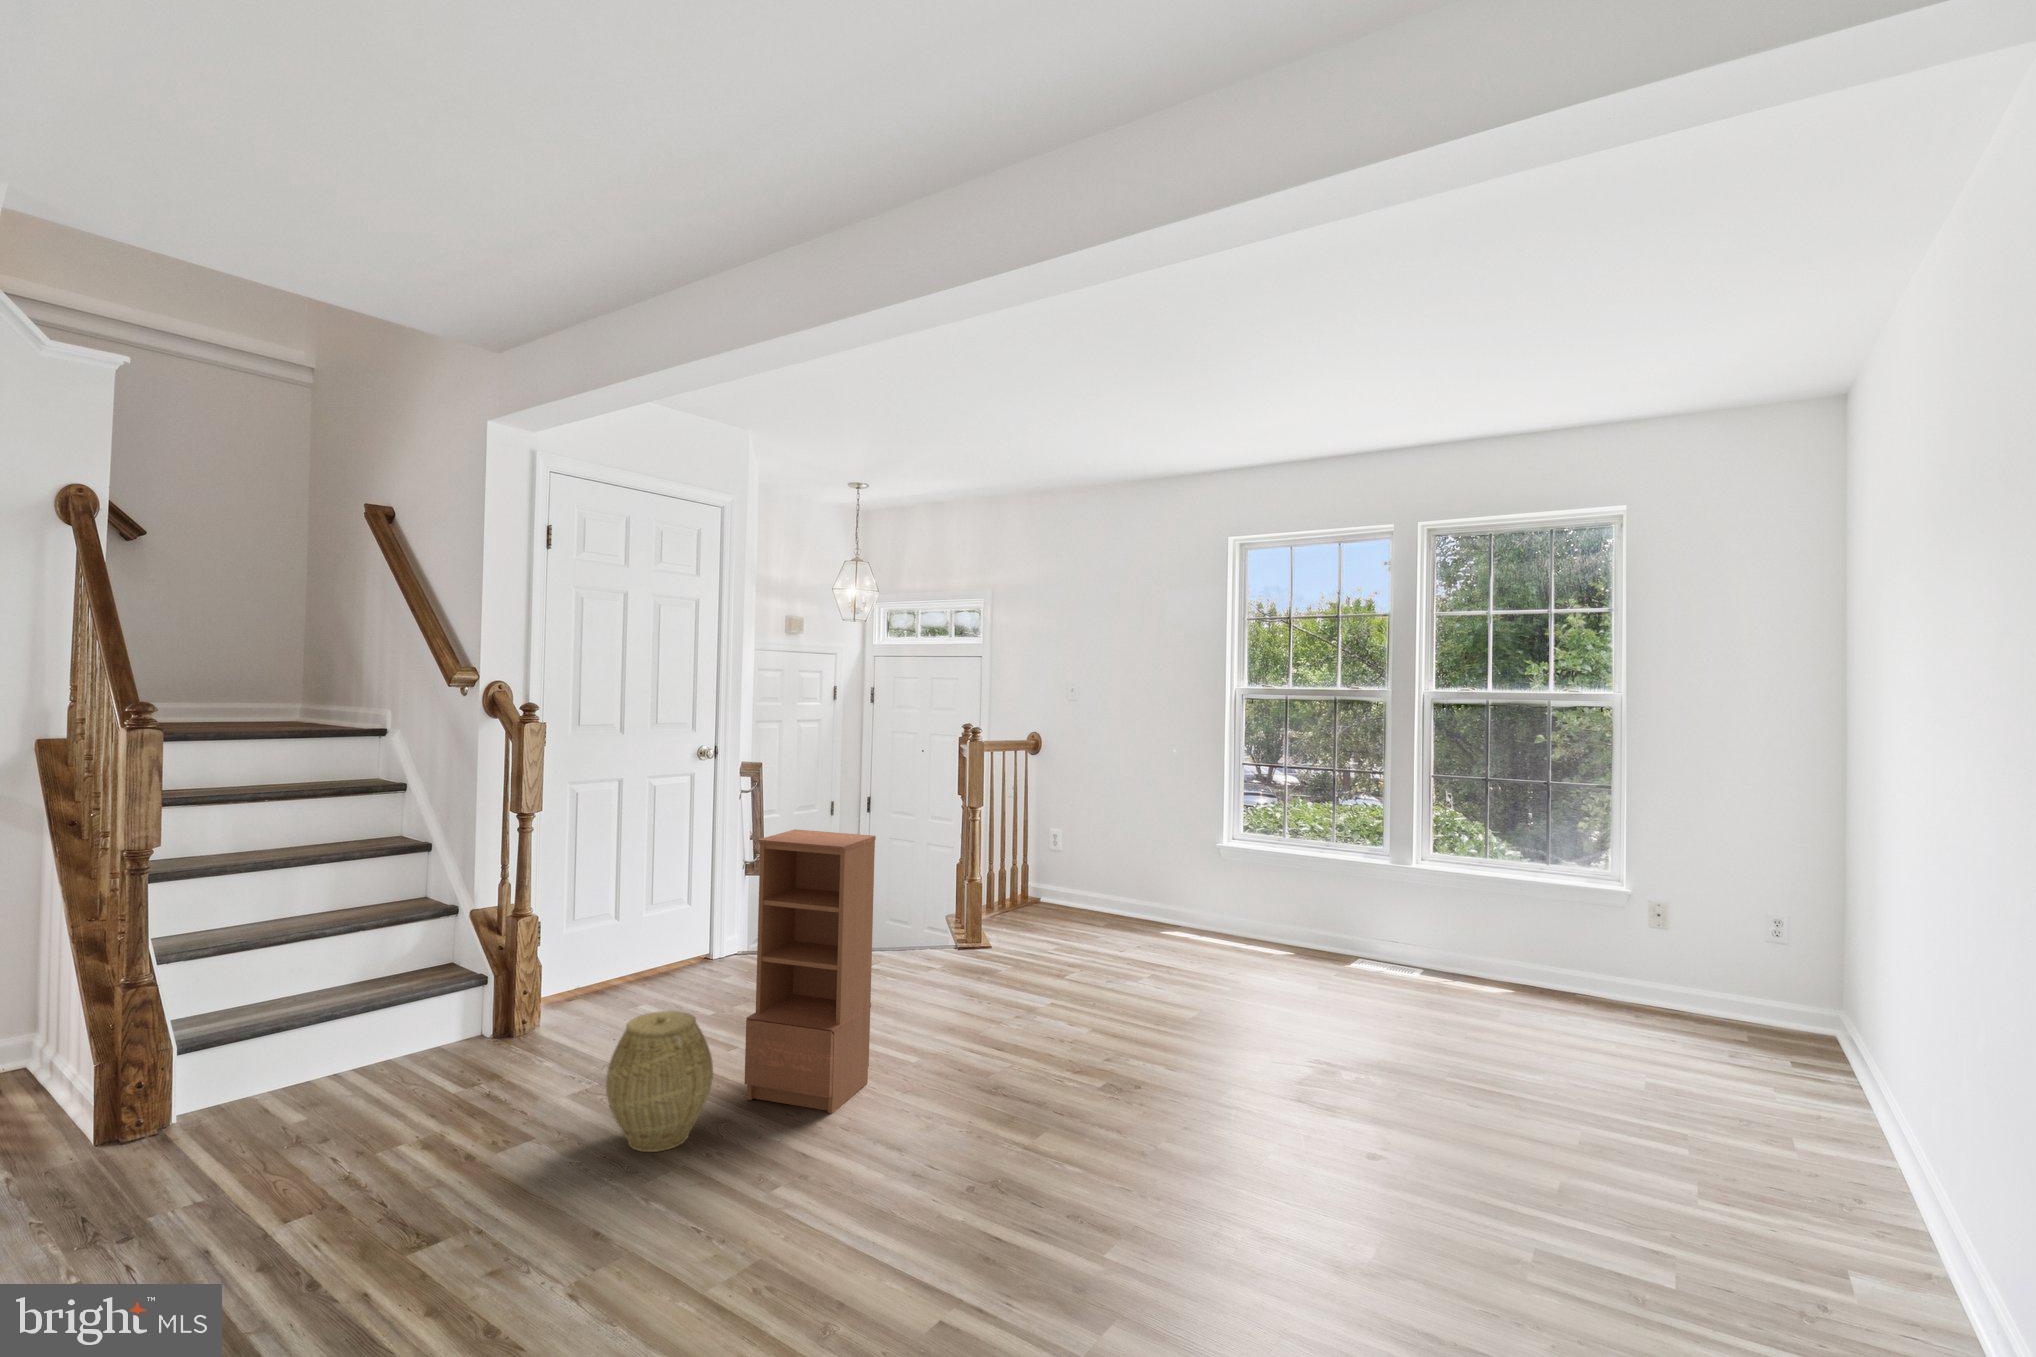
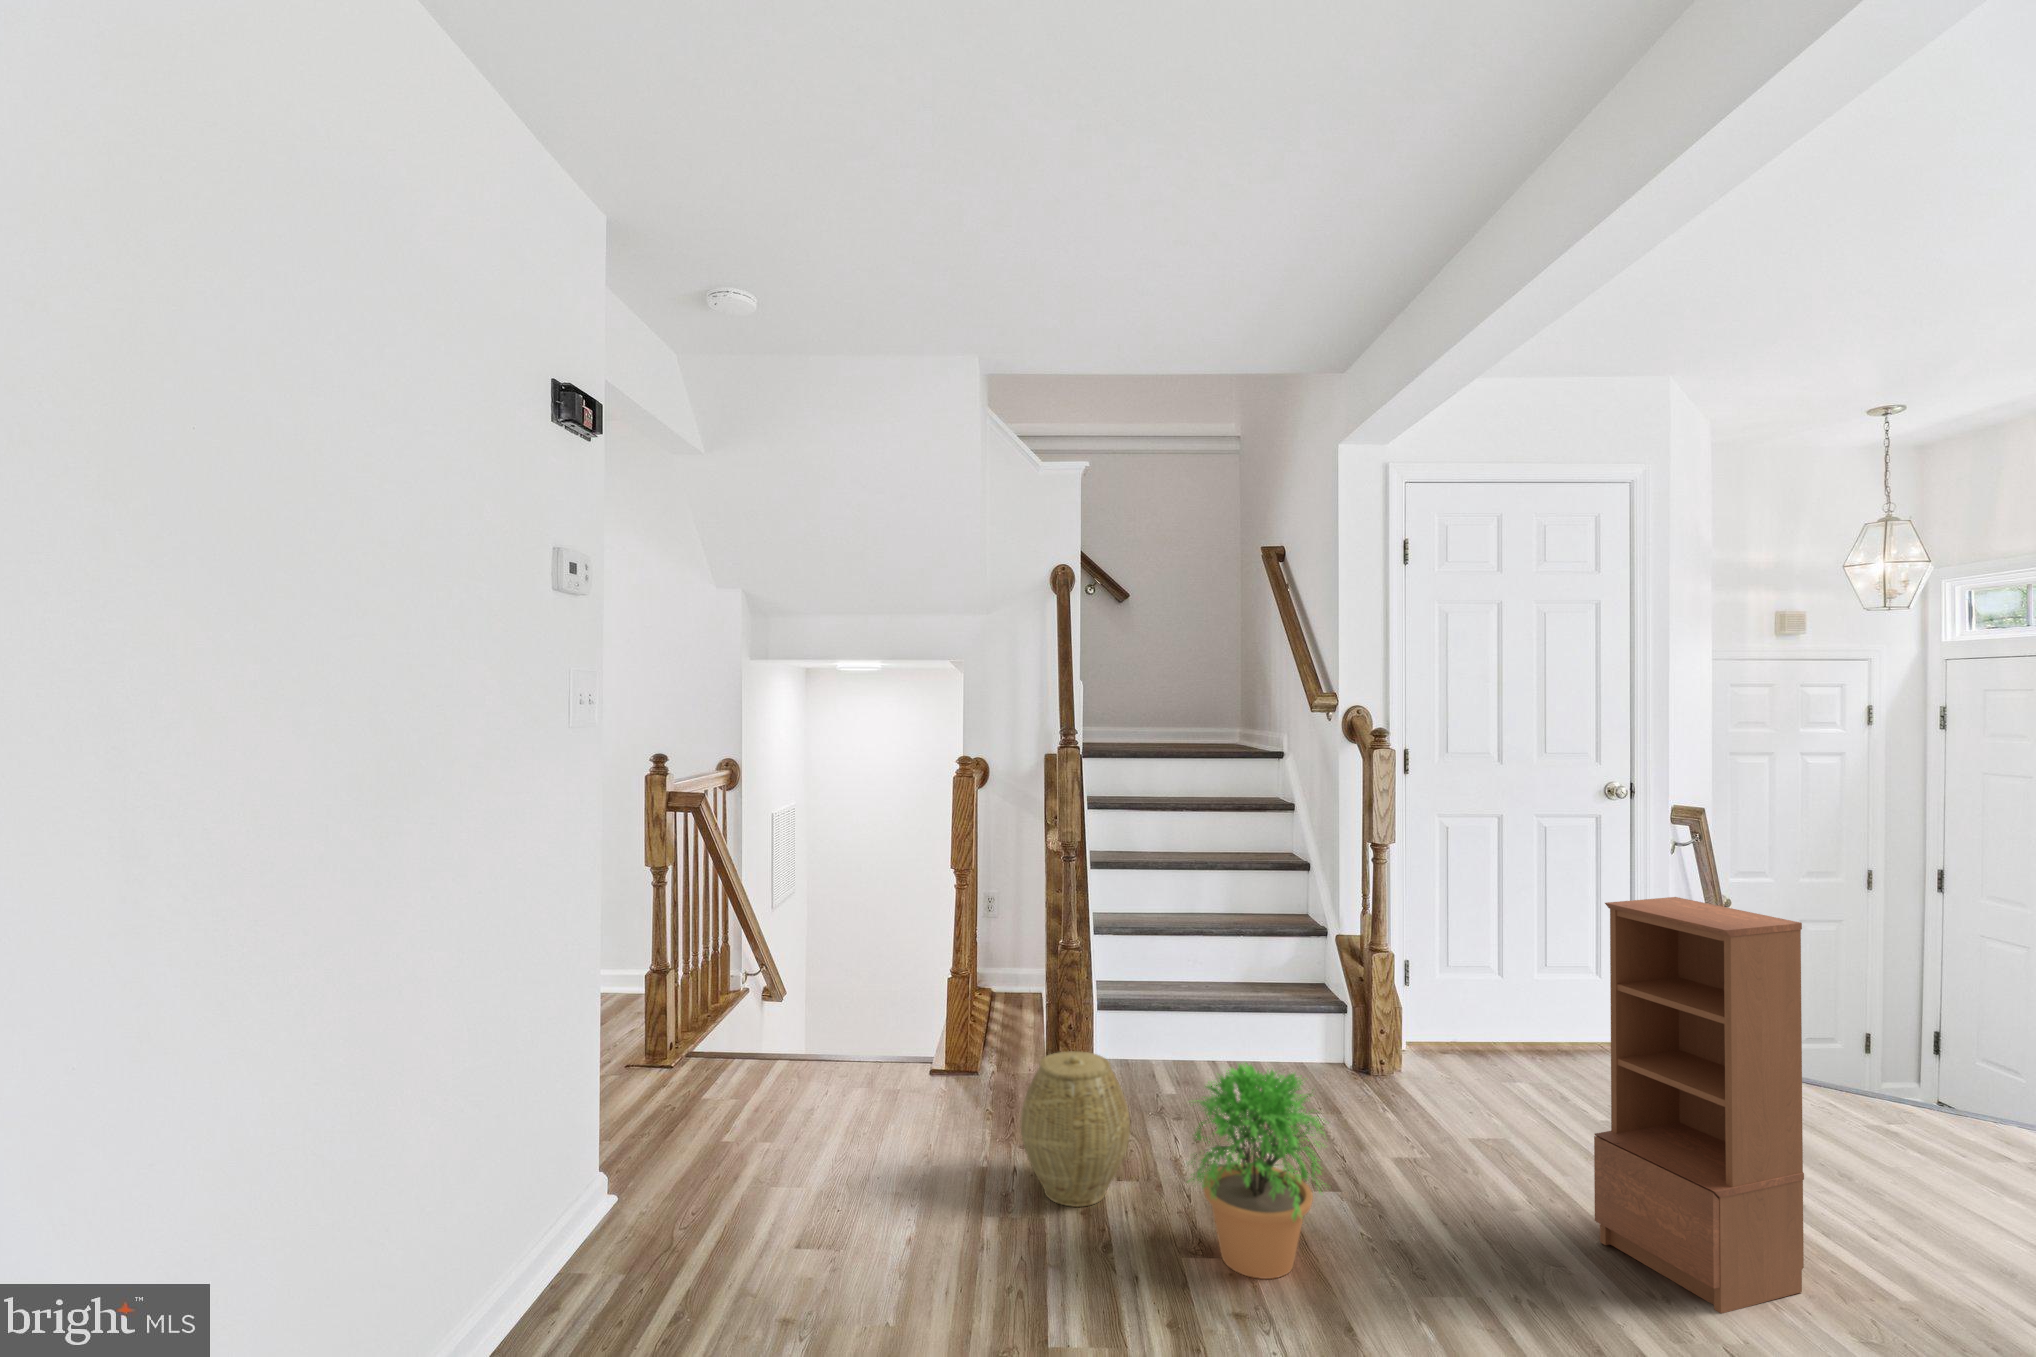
woven basket: present [606,1011,713,1152] -> present [1021,1051,1130,1207]
potted plant: none [401,1032,574,1243] -> present [1188,1063,1324,1279]

